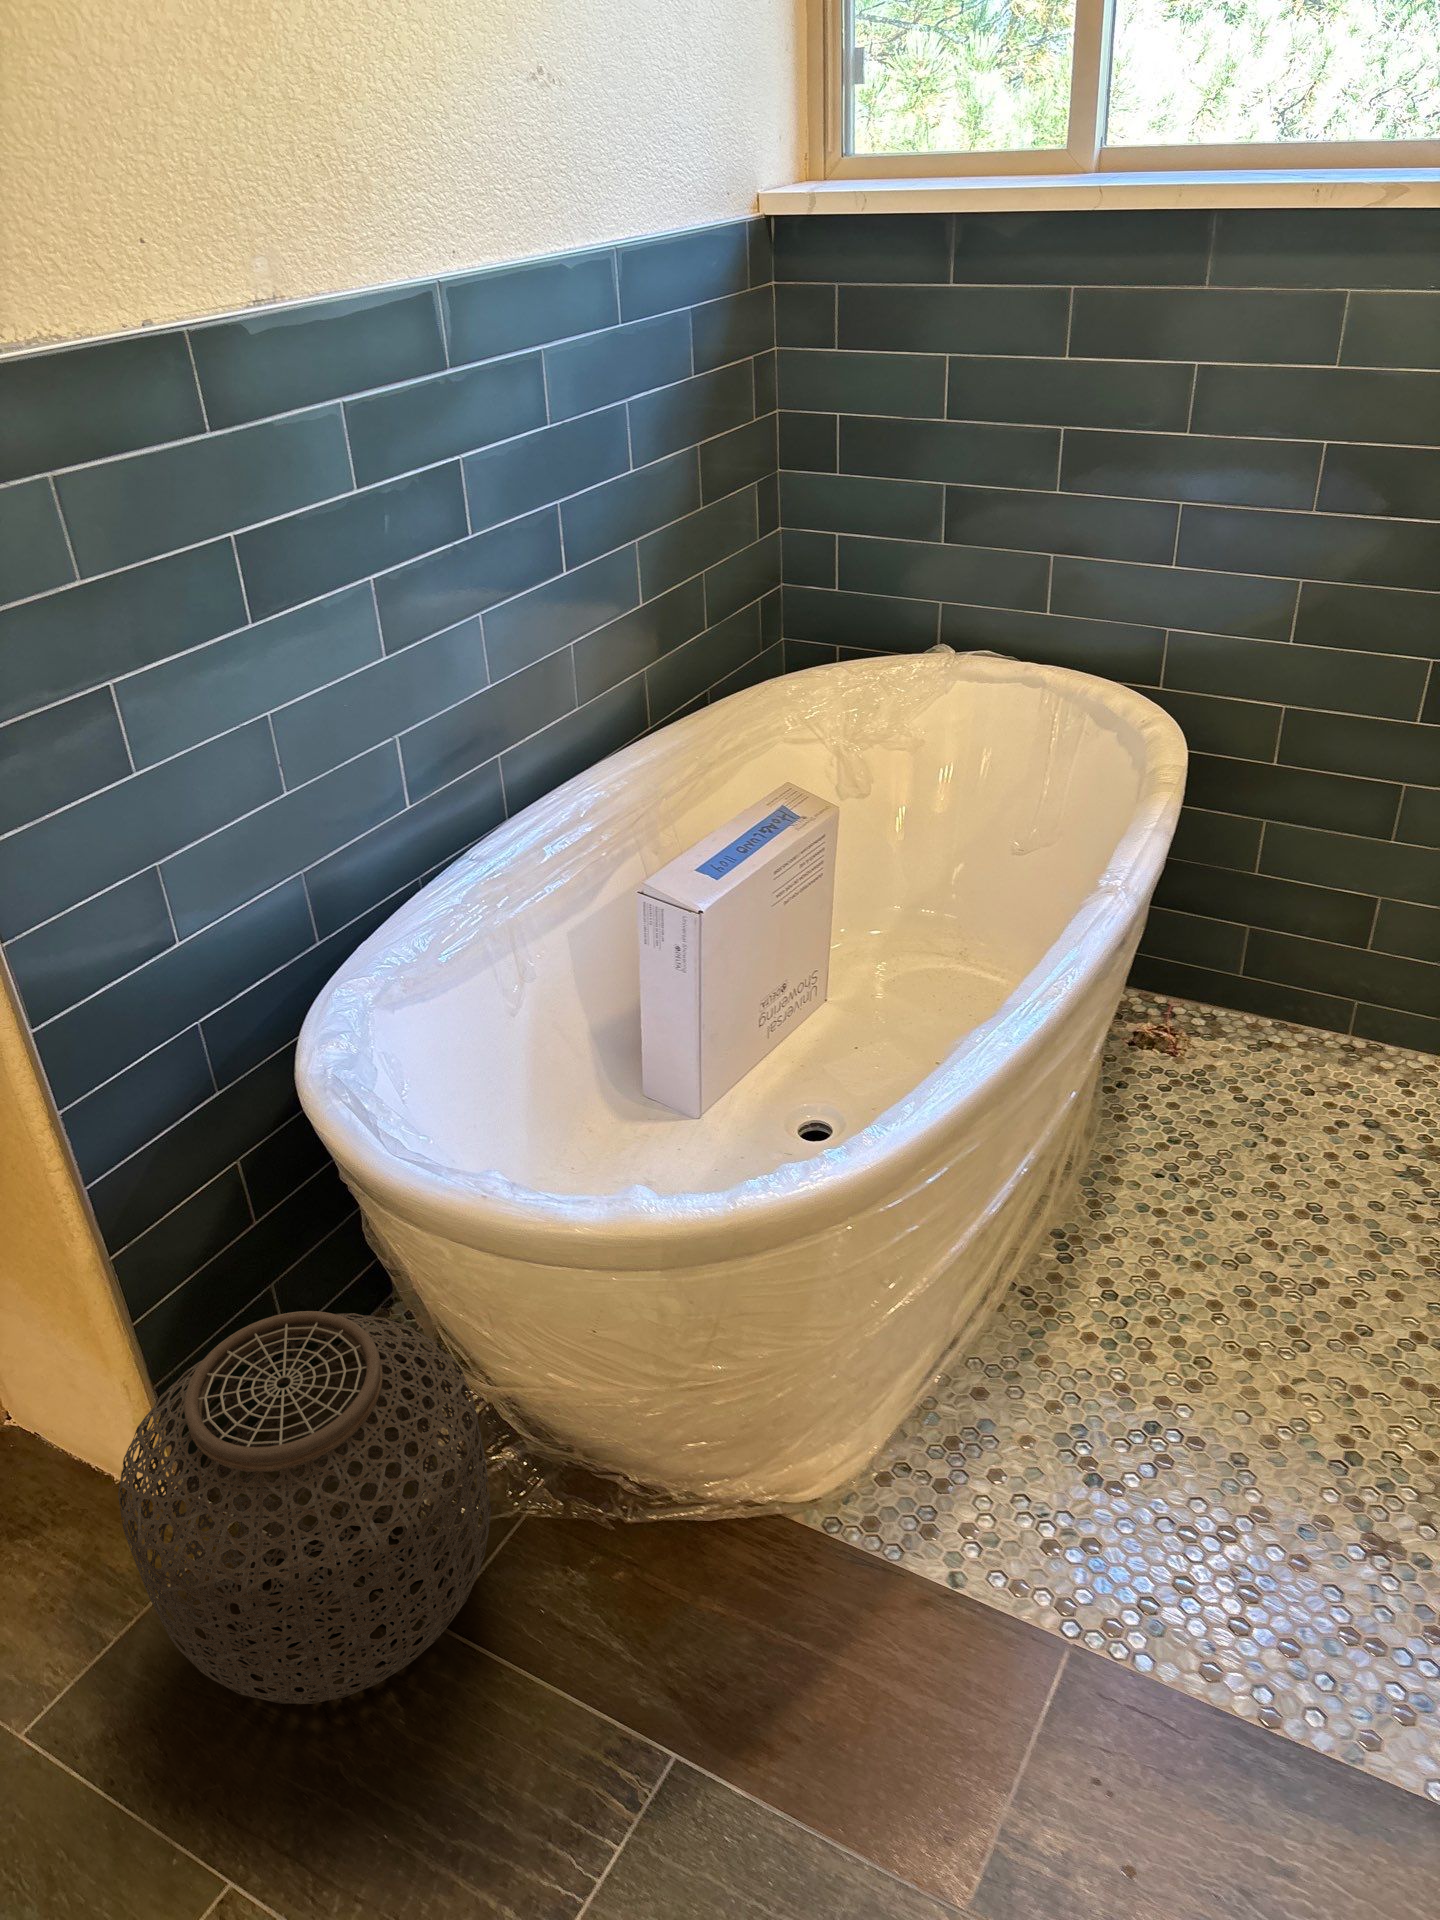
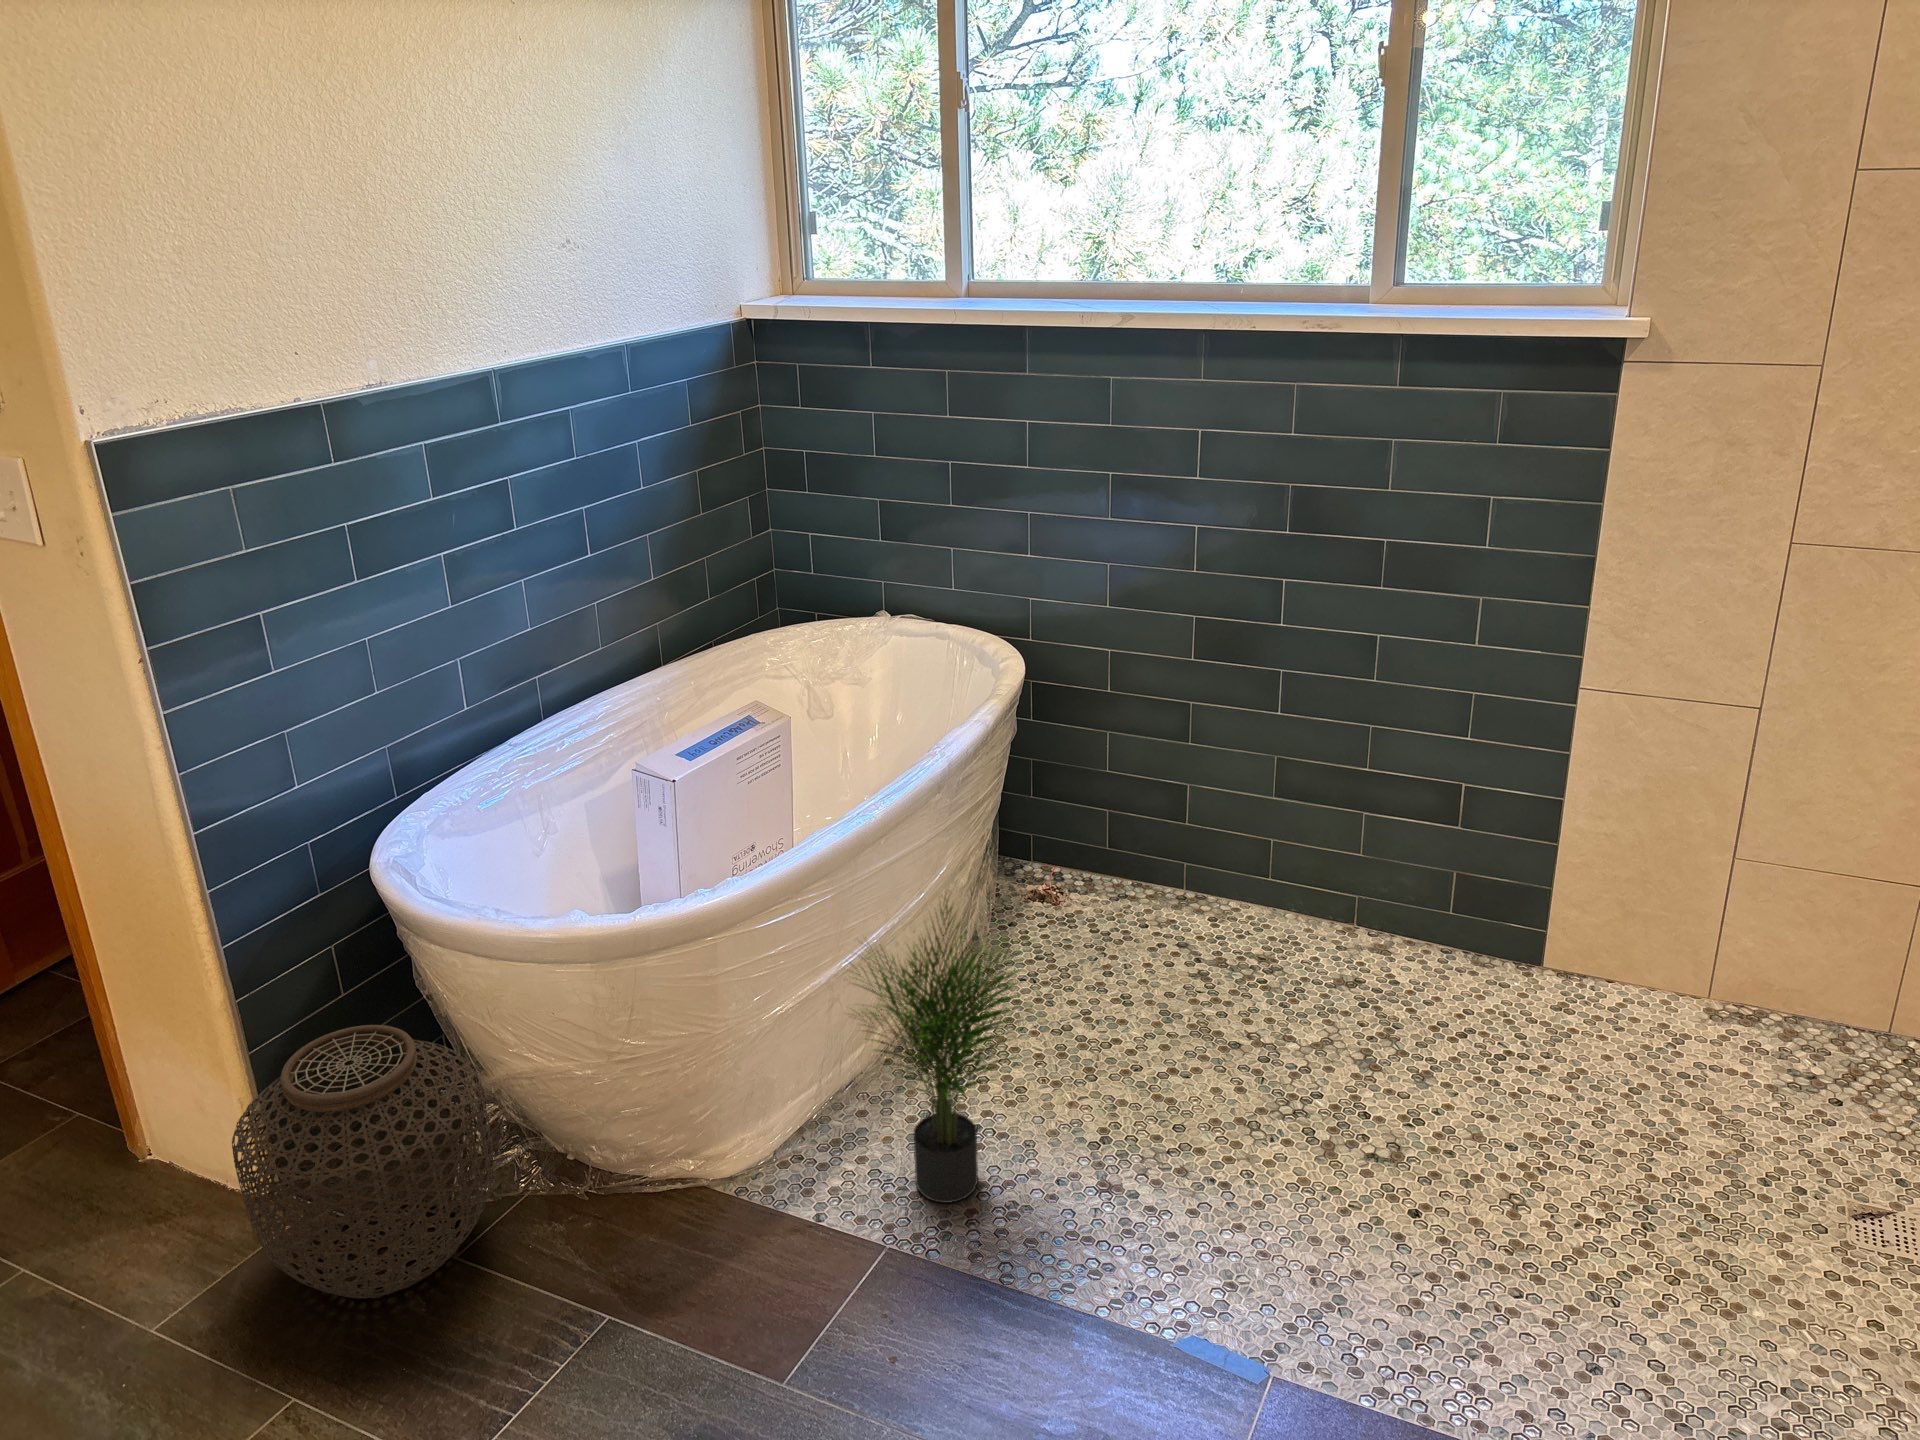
potted plant: none [989,1120,1340,1559] -> present [851,892,1035,1203]

